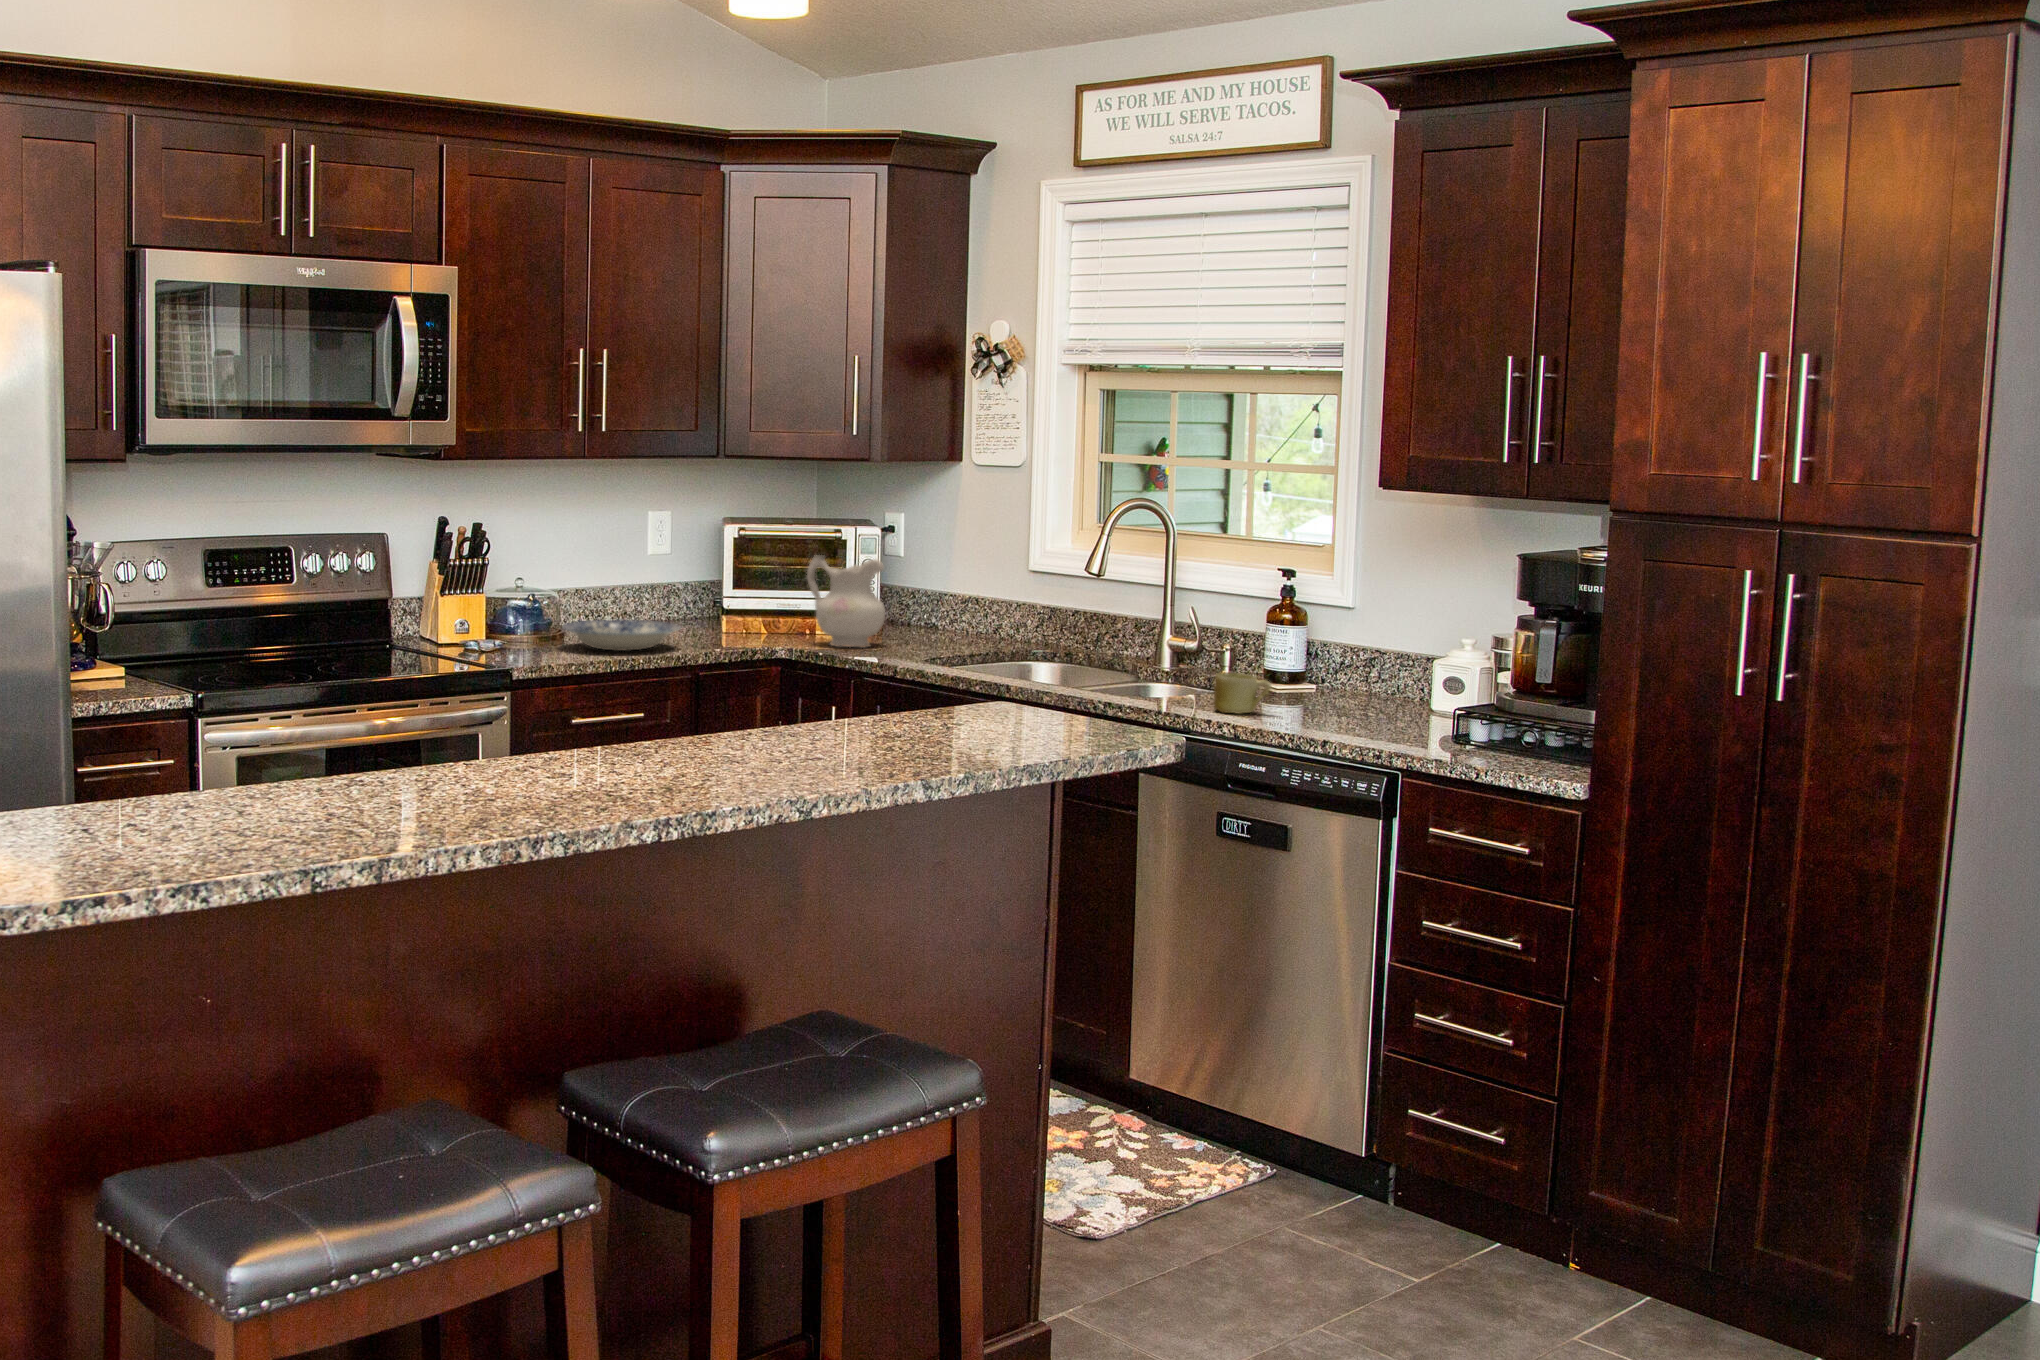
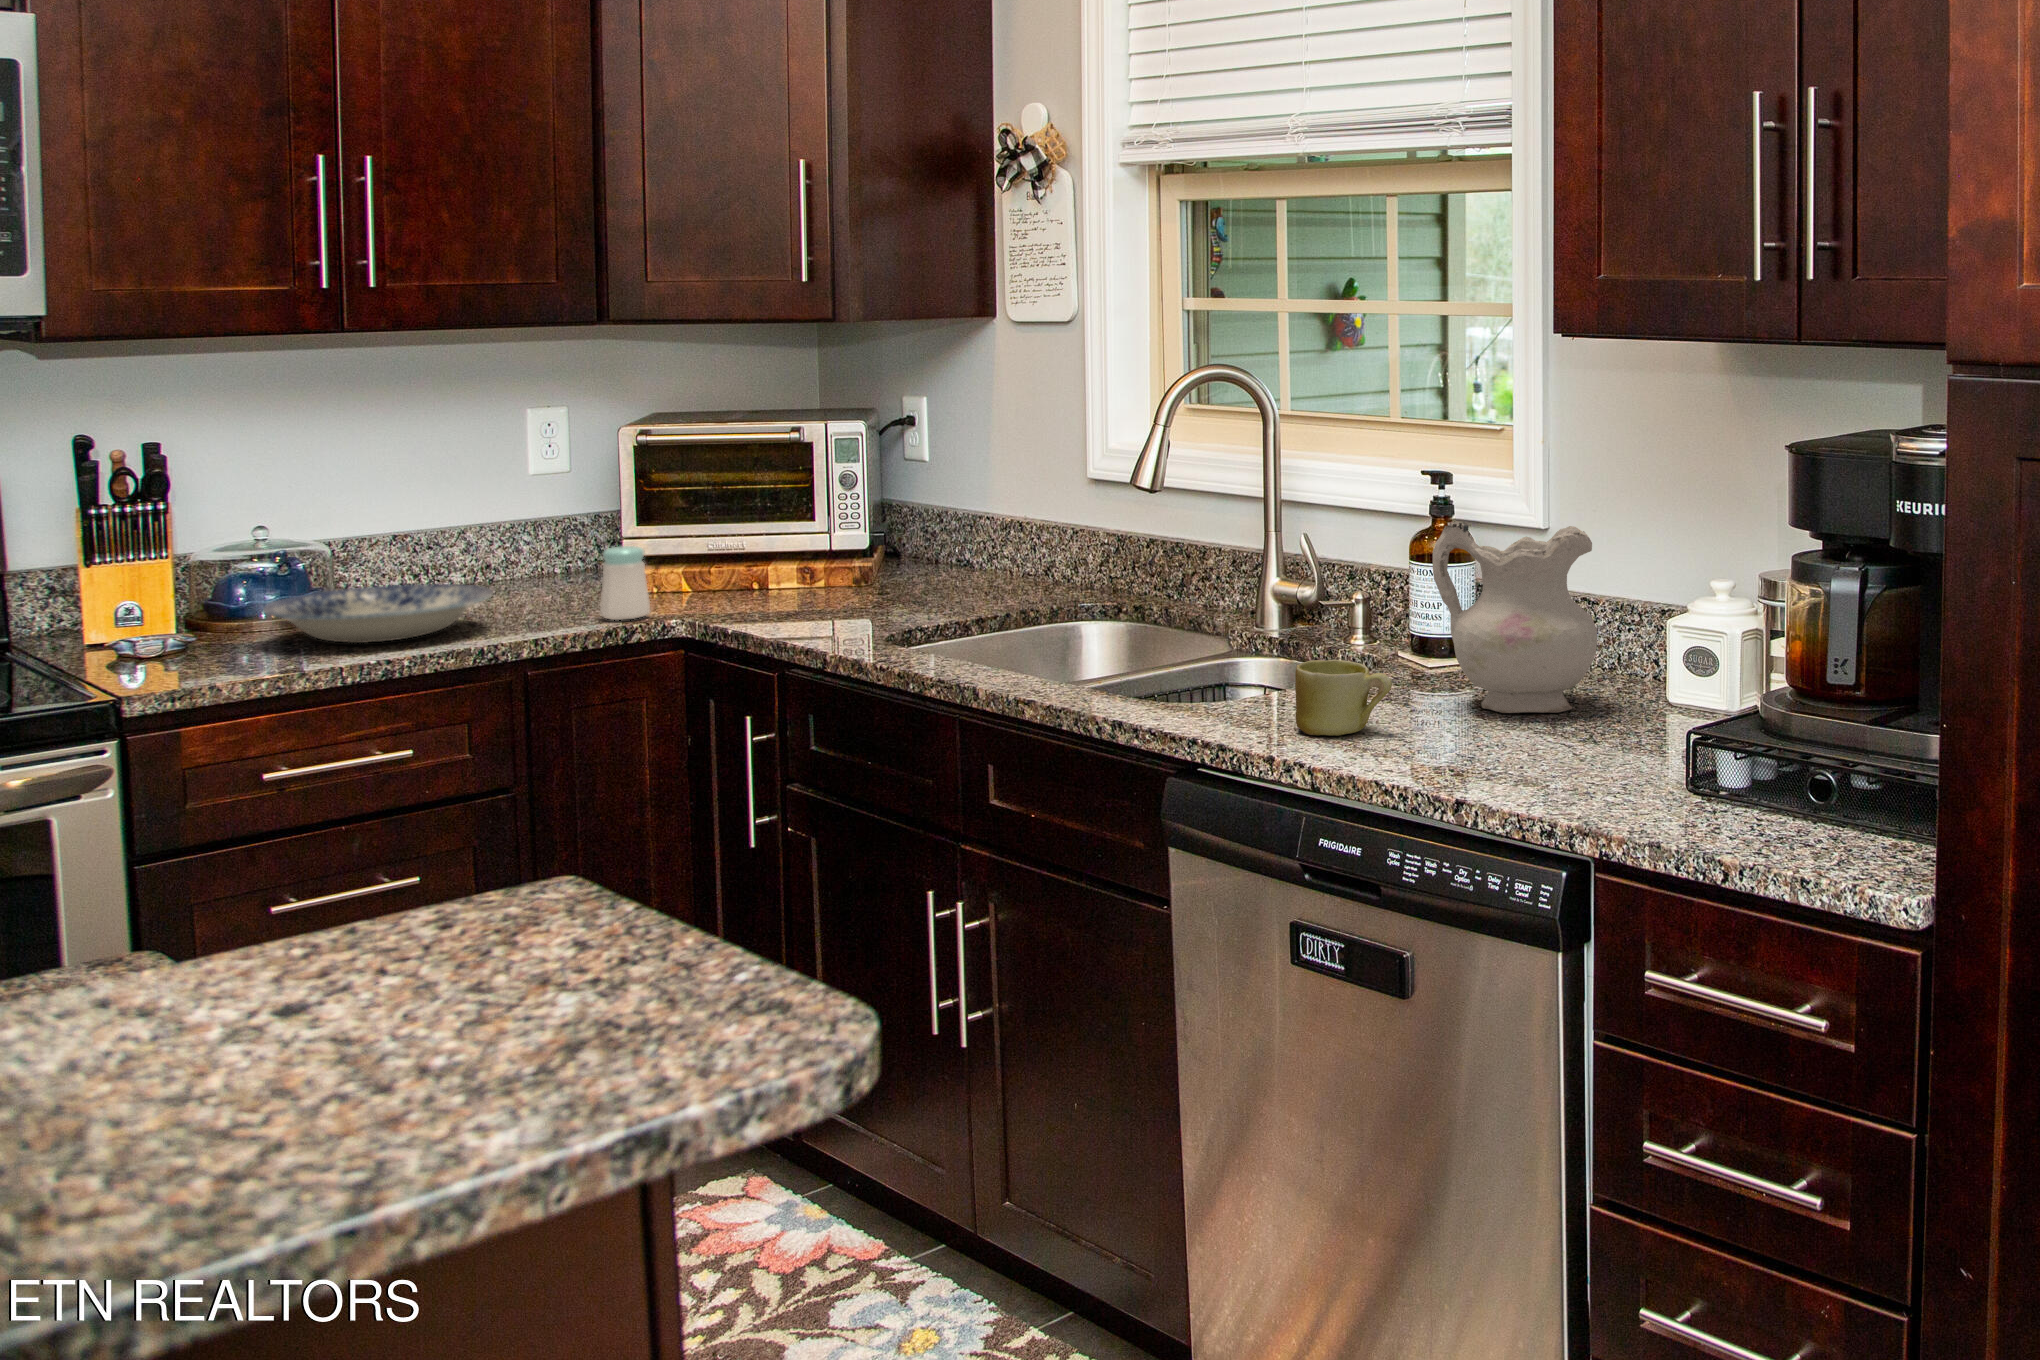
ceramic pitcher: present [807,555,885,648] -> present [1433,521,1597,713]
salt shaker: none [736,602,764,646] -> present [600,546,650,620]

